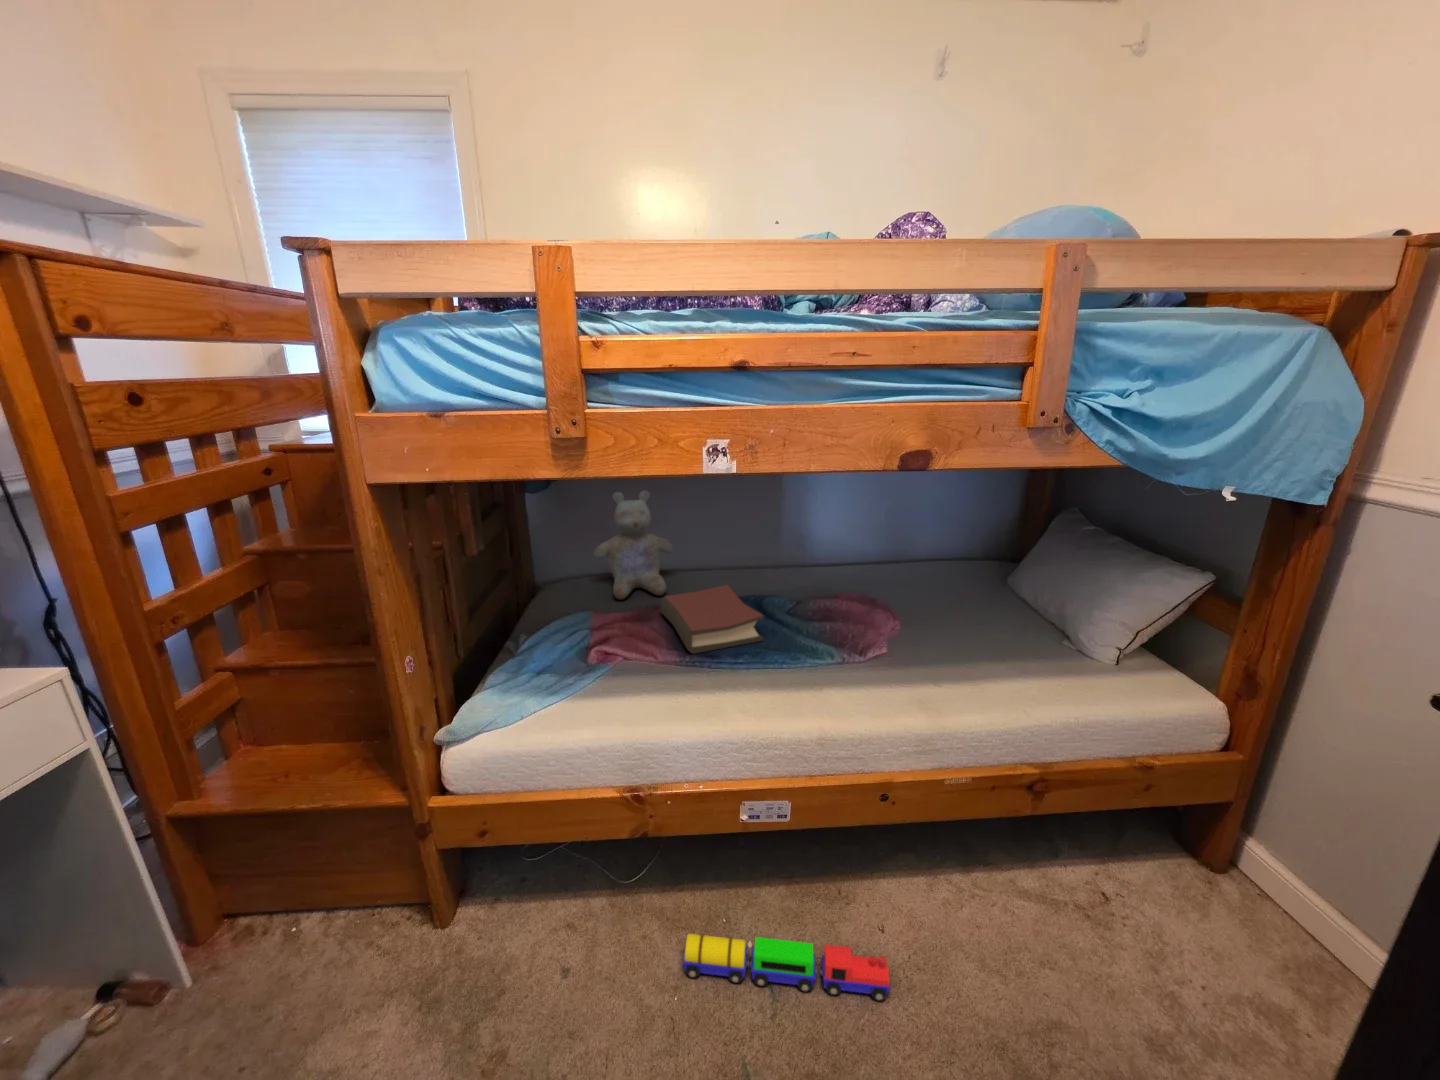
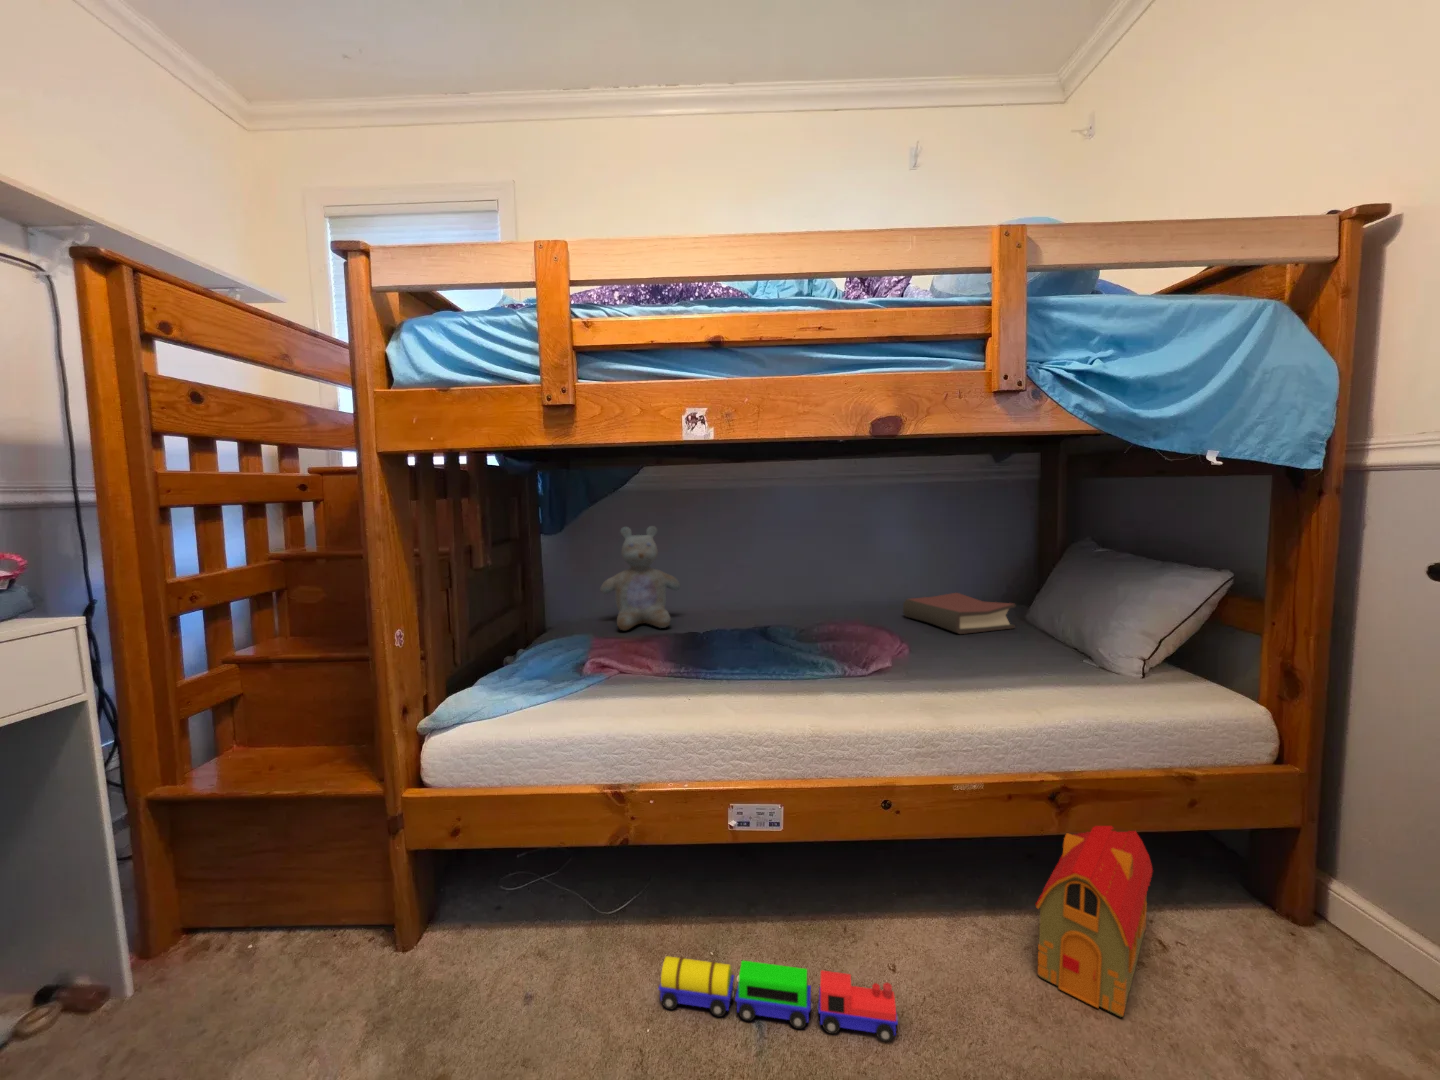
hardback book: present [660,585,764,654] -> present [903,593,1015,634]
toy house: none [1002,785,1104,968] -> present [1036,826,1153,1017]

